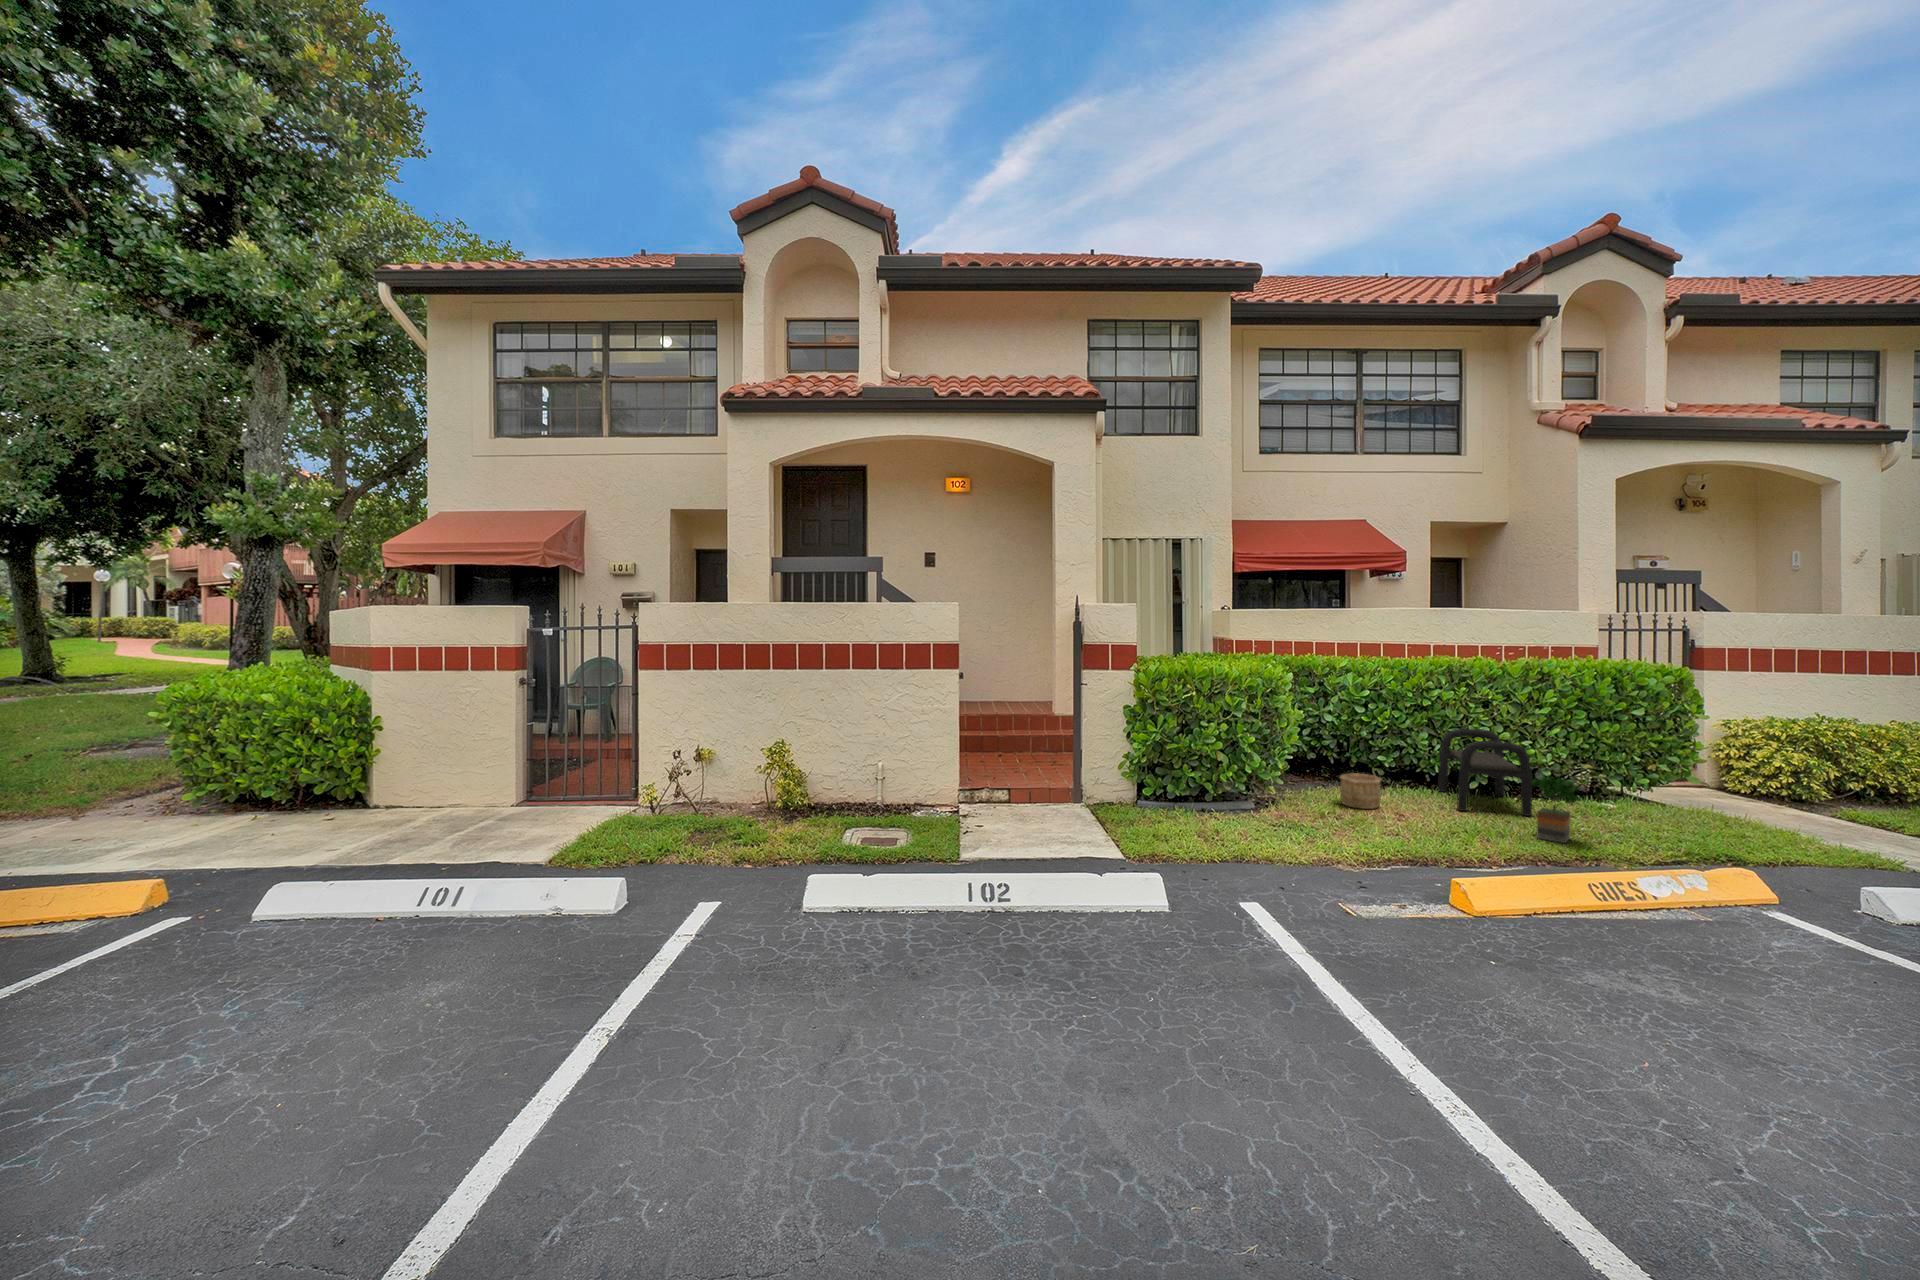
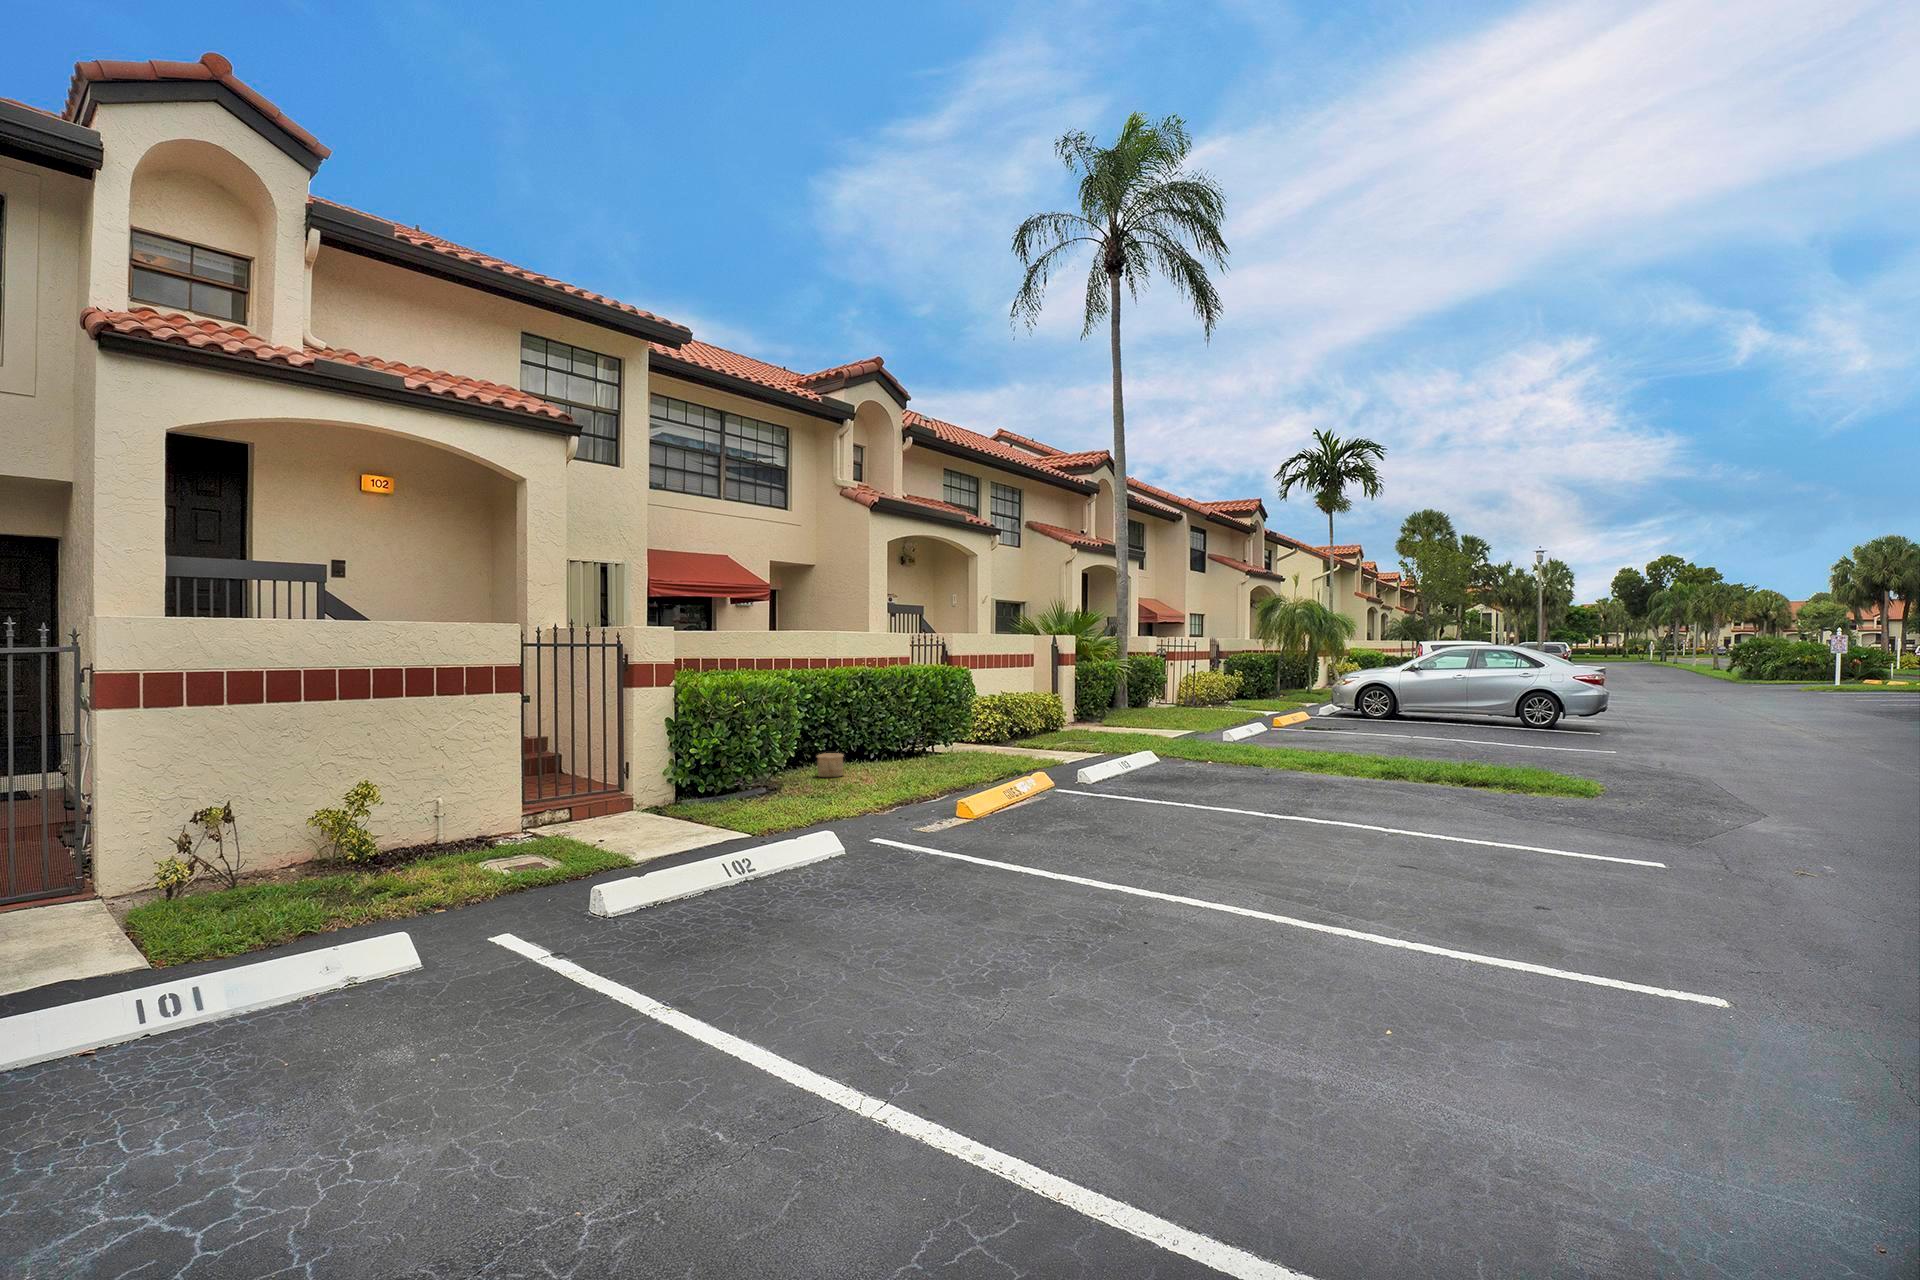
bench: present [1438,729,1532,816] -> none [856,716,921,770]
potted tree: present [1532,776,1580,843] -> none [932,733,959,773]

